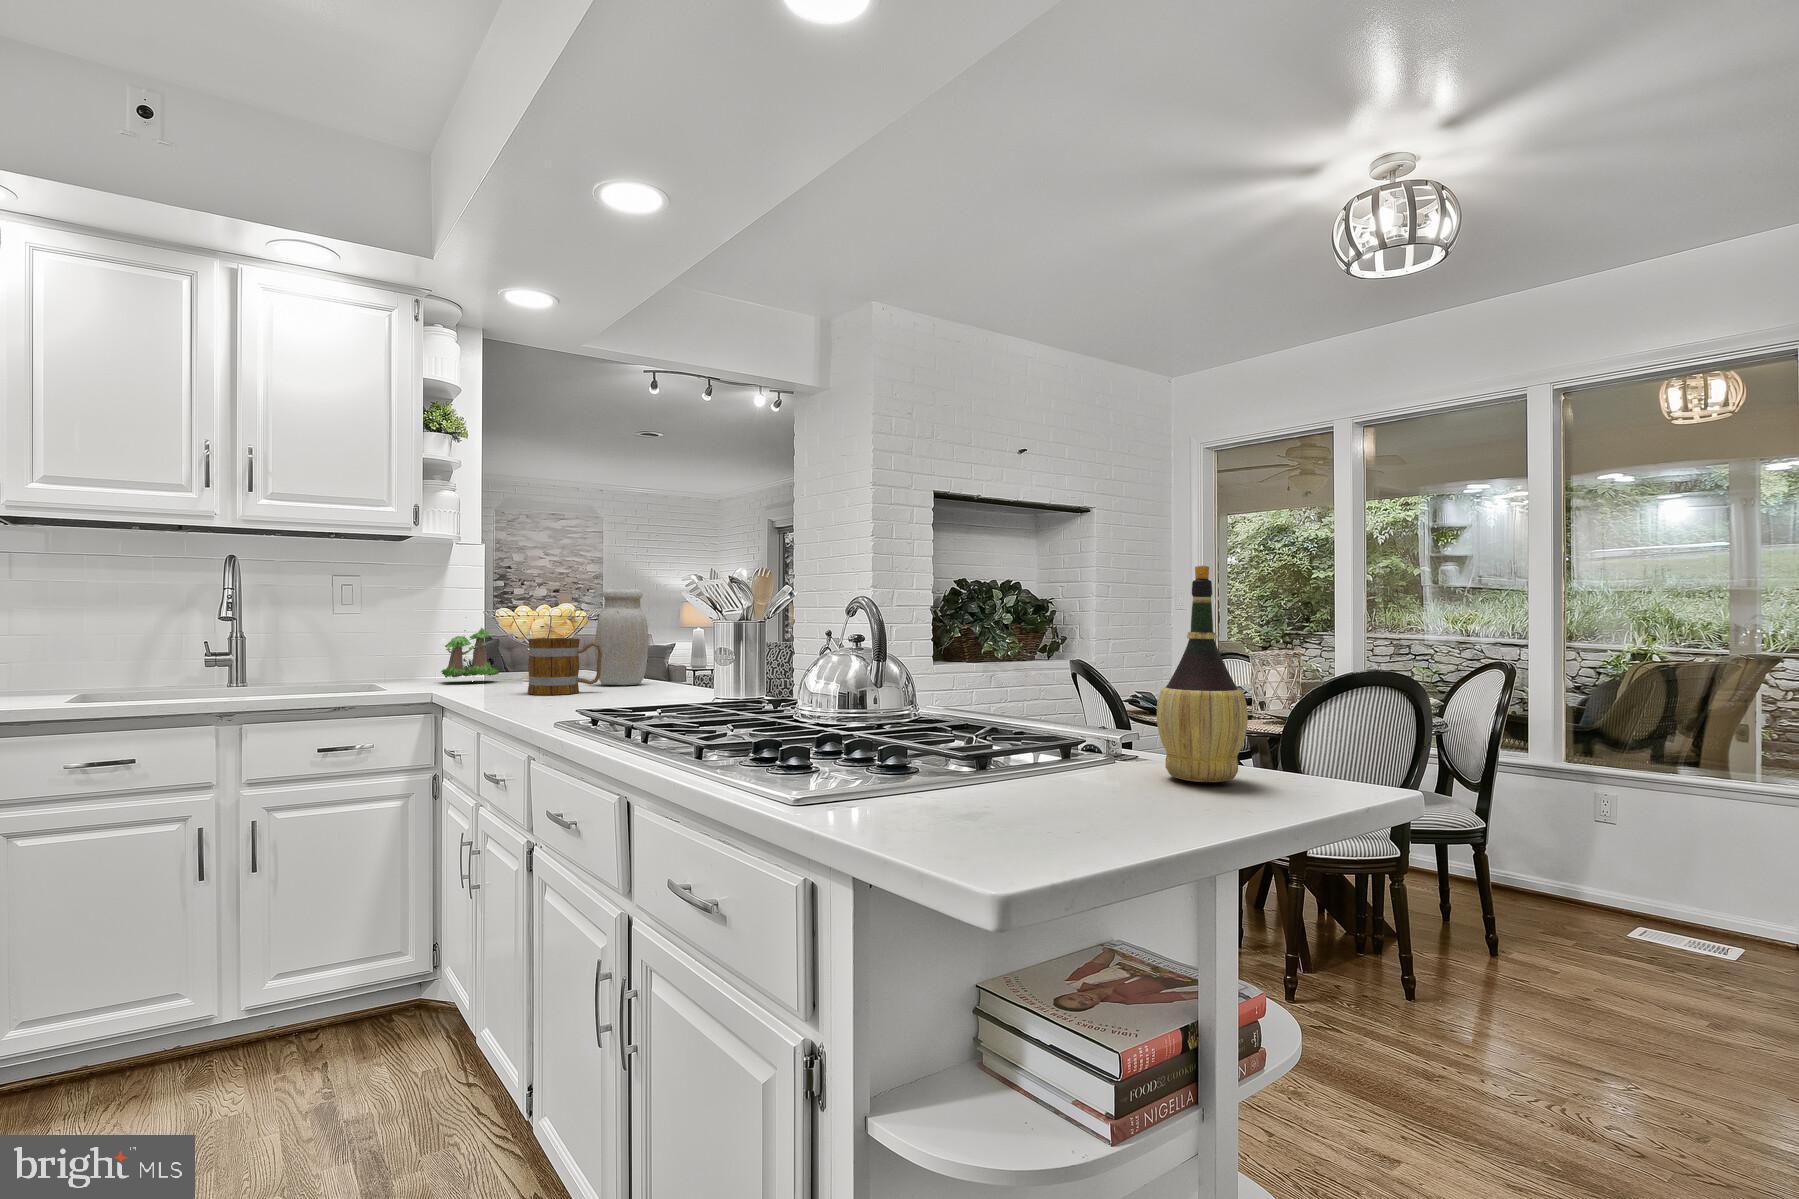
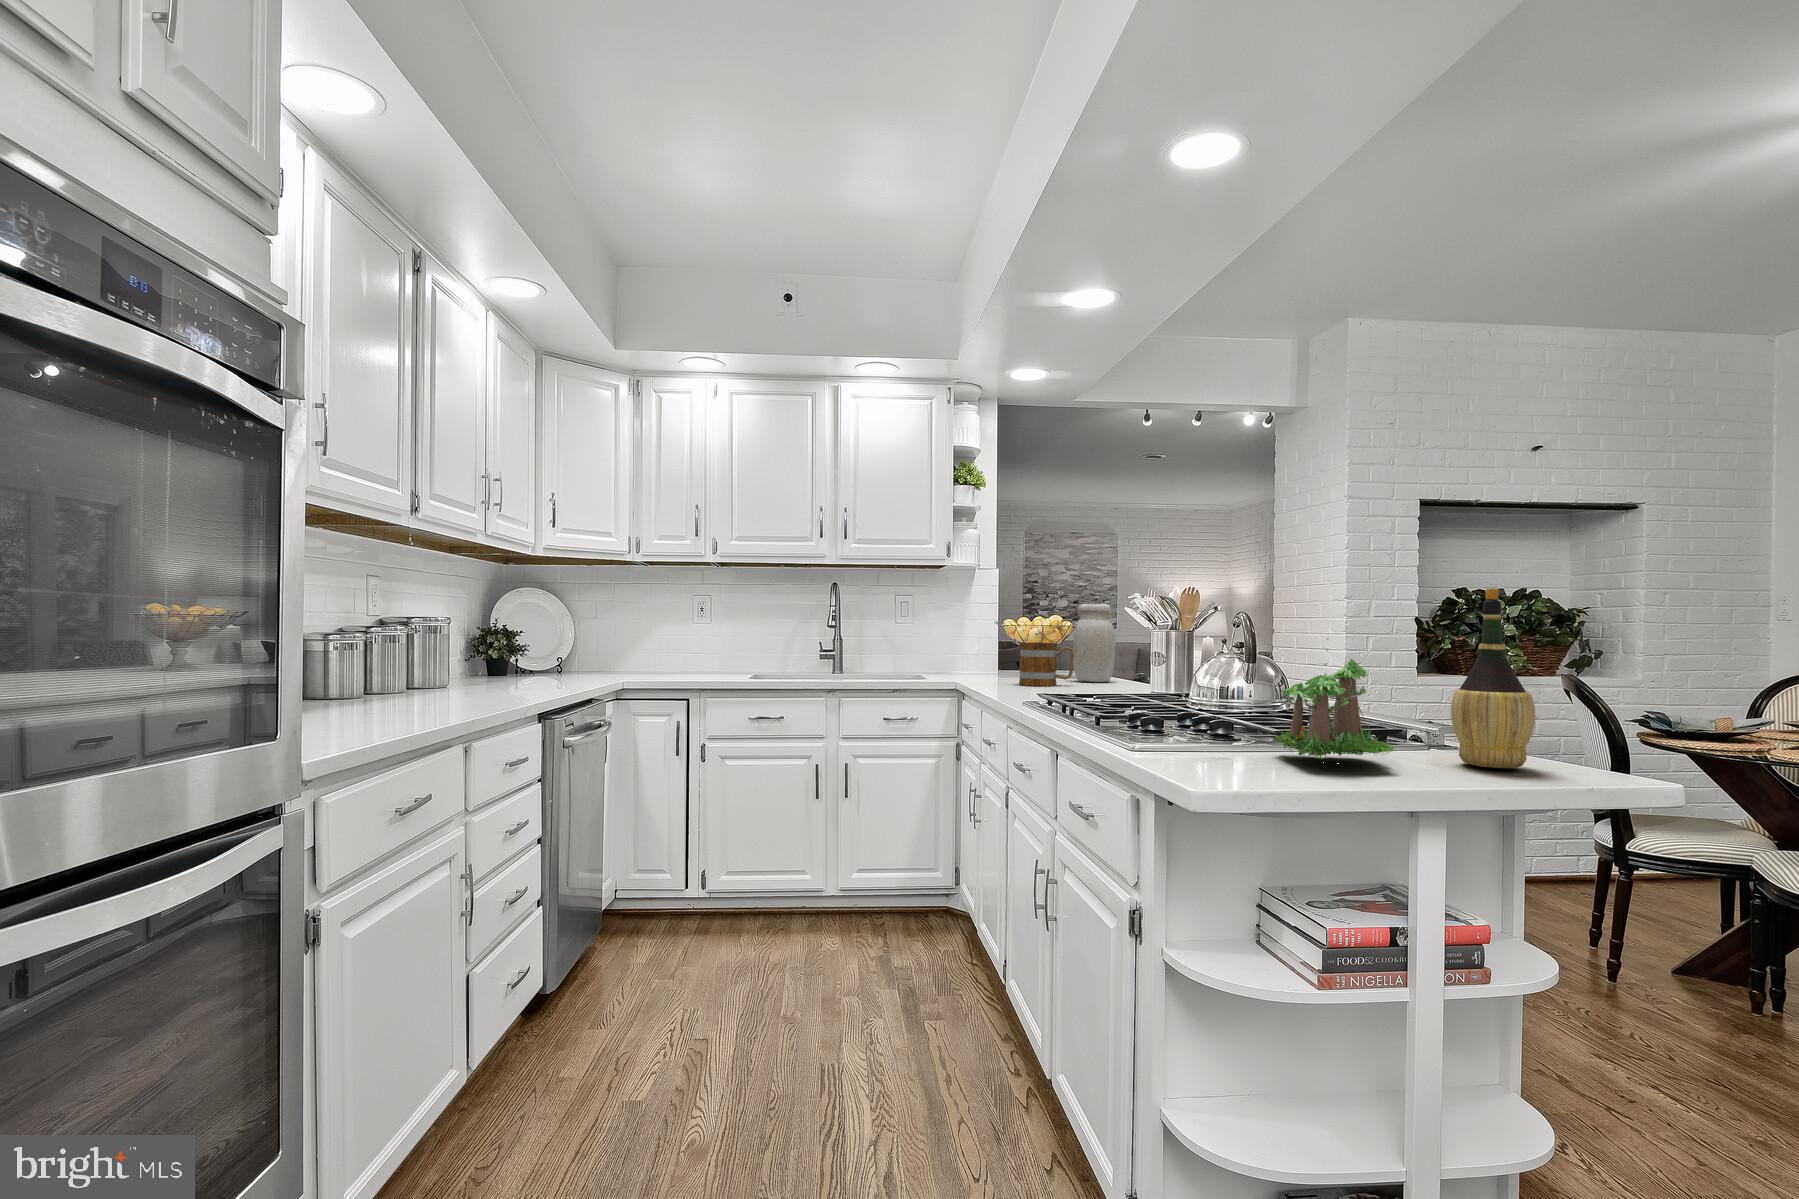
plant: present [441,628,500,678] -> present [1273,638,1396,758]

